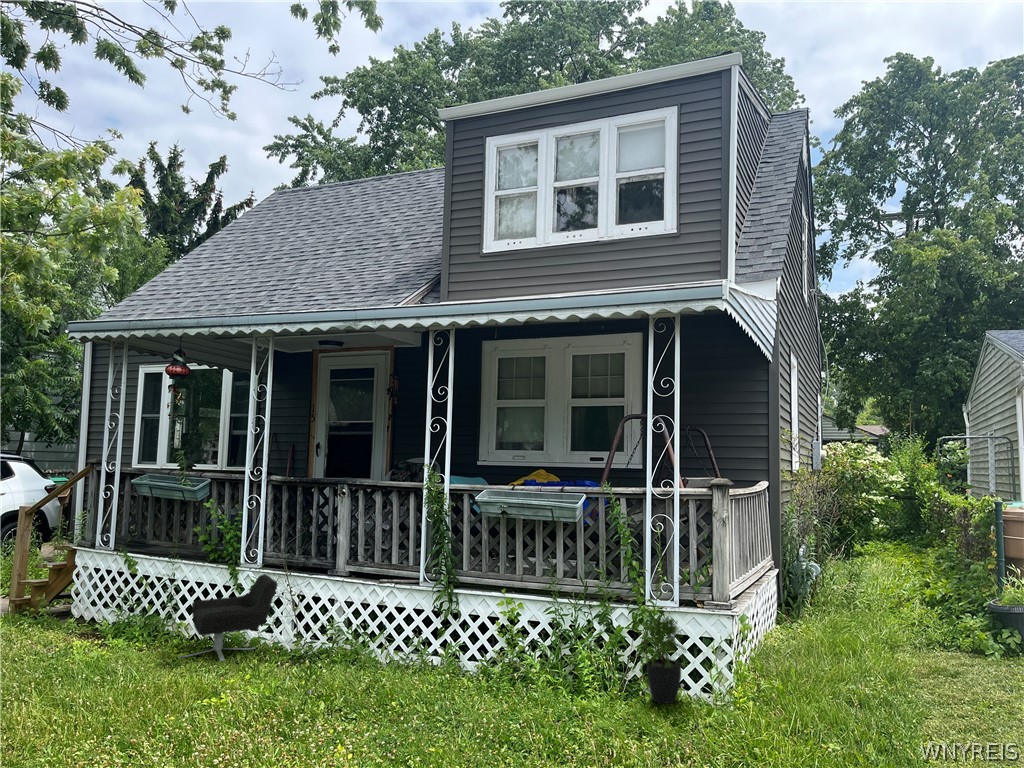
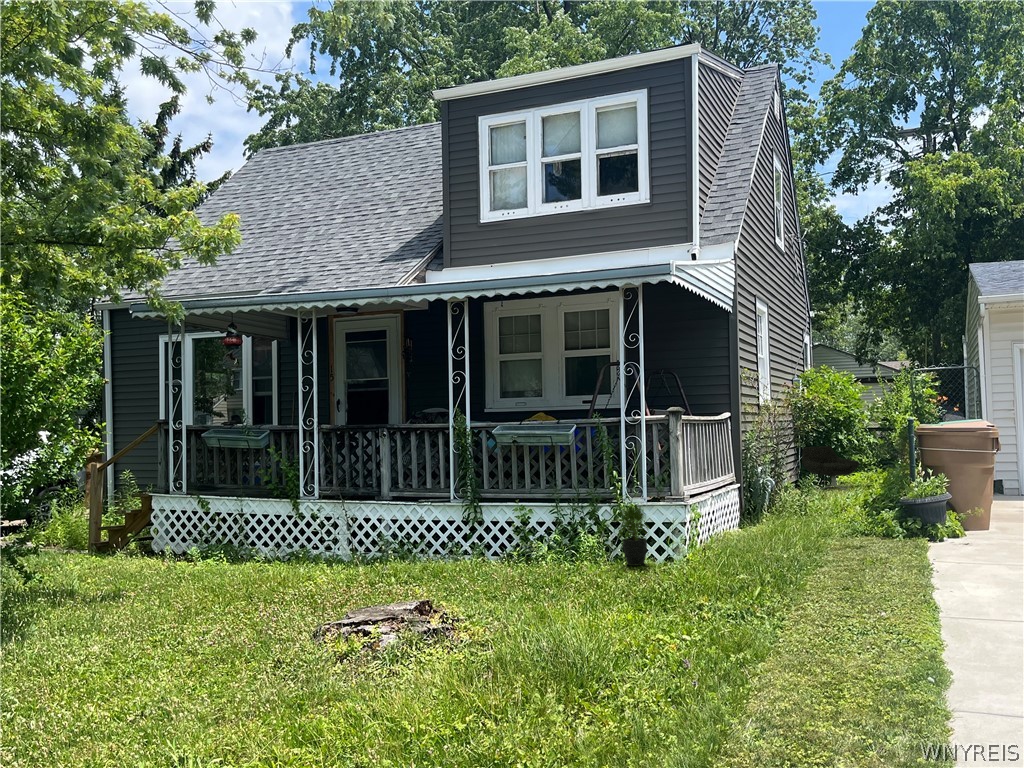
lounge chair: present [179,574,278,661] -> present [802,446,860,489]

